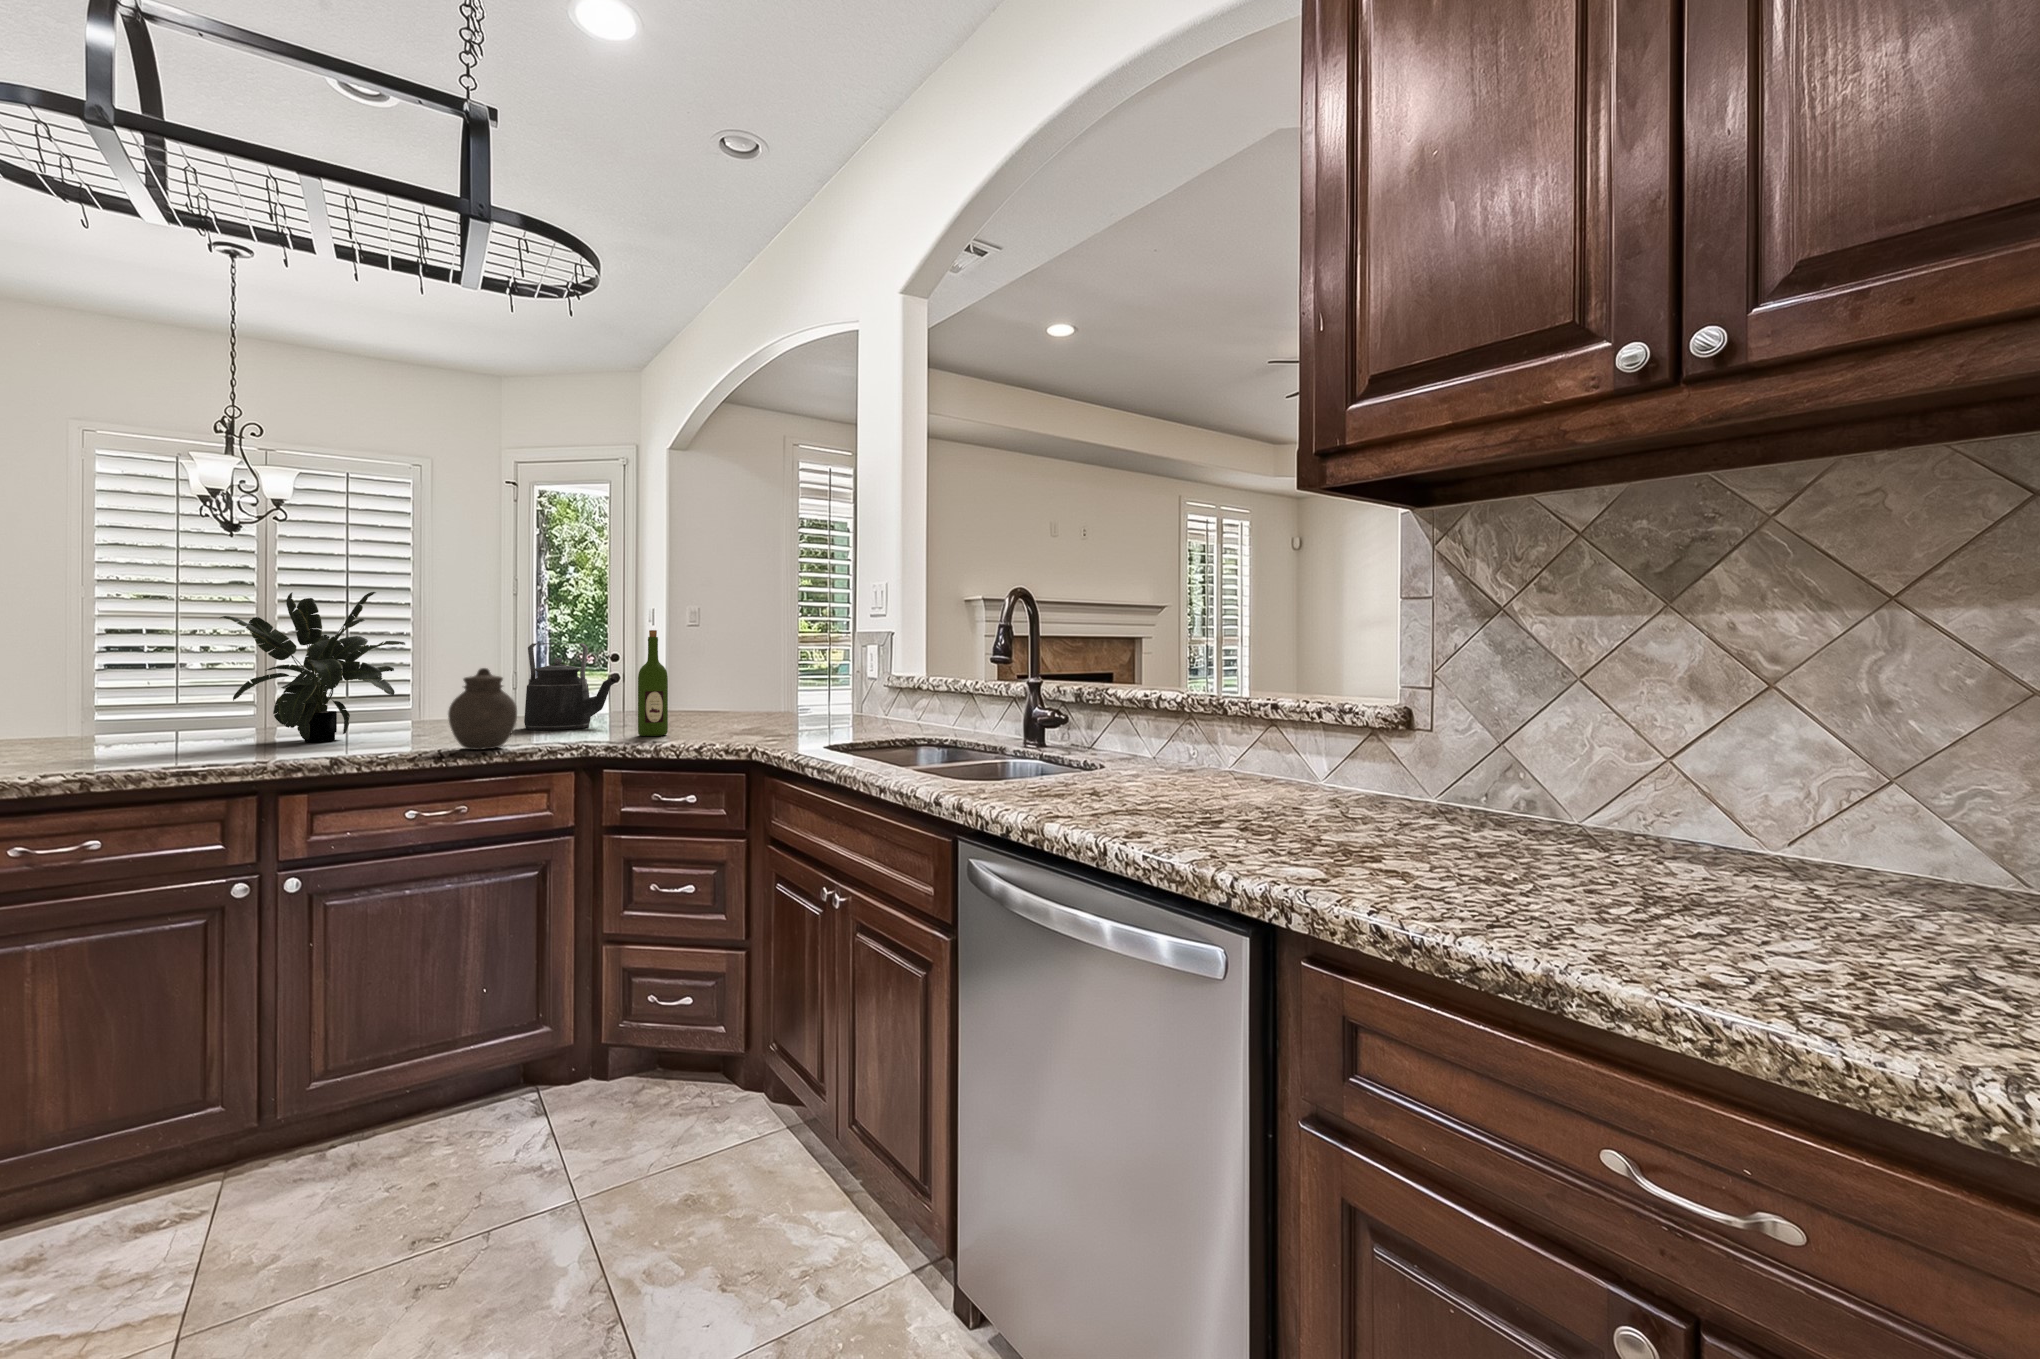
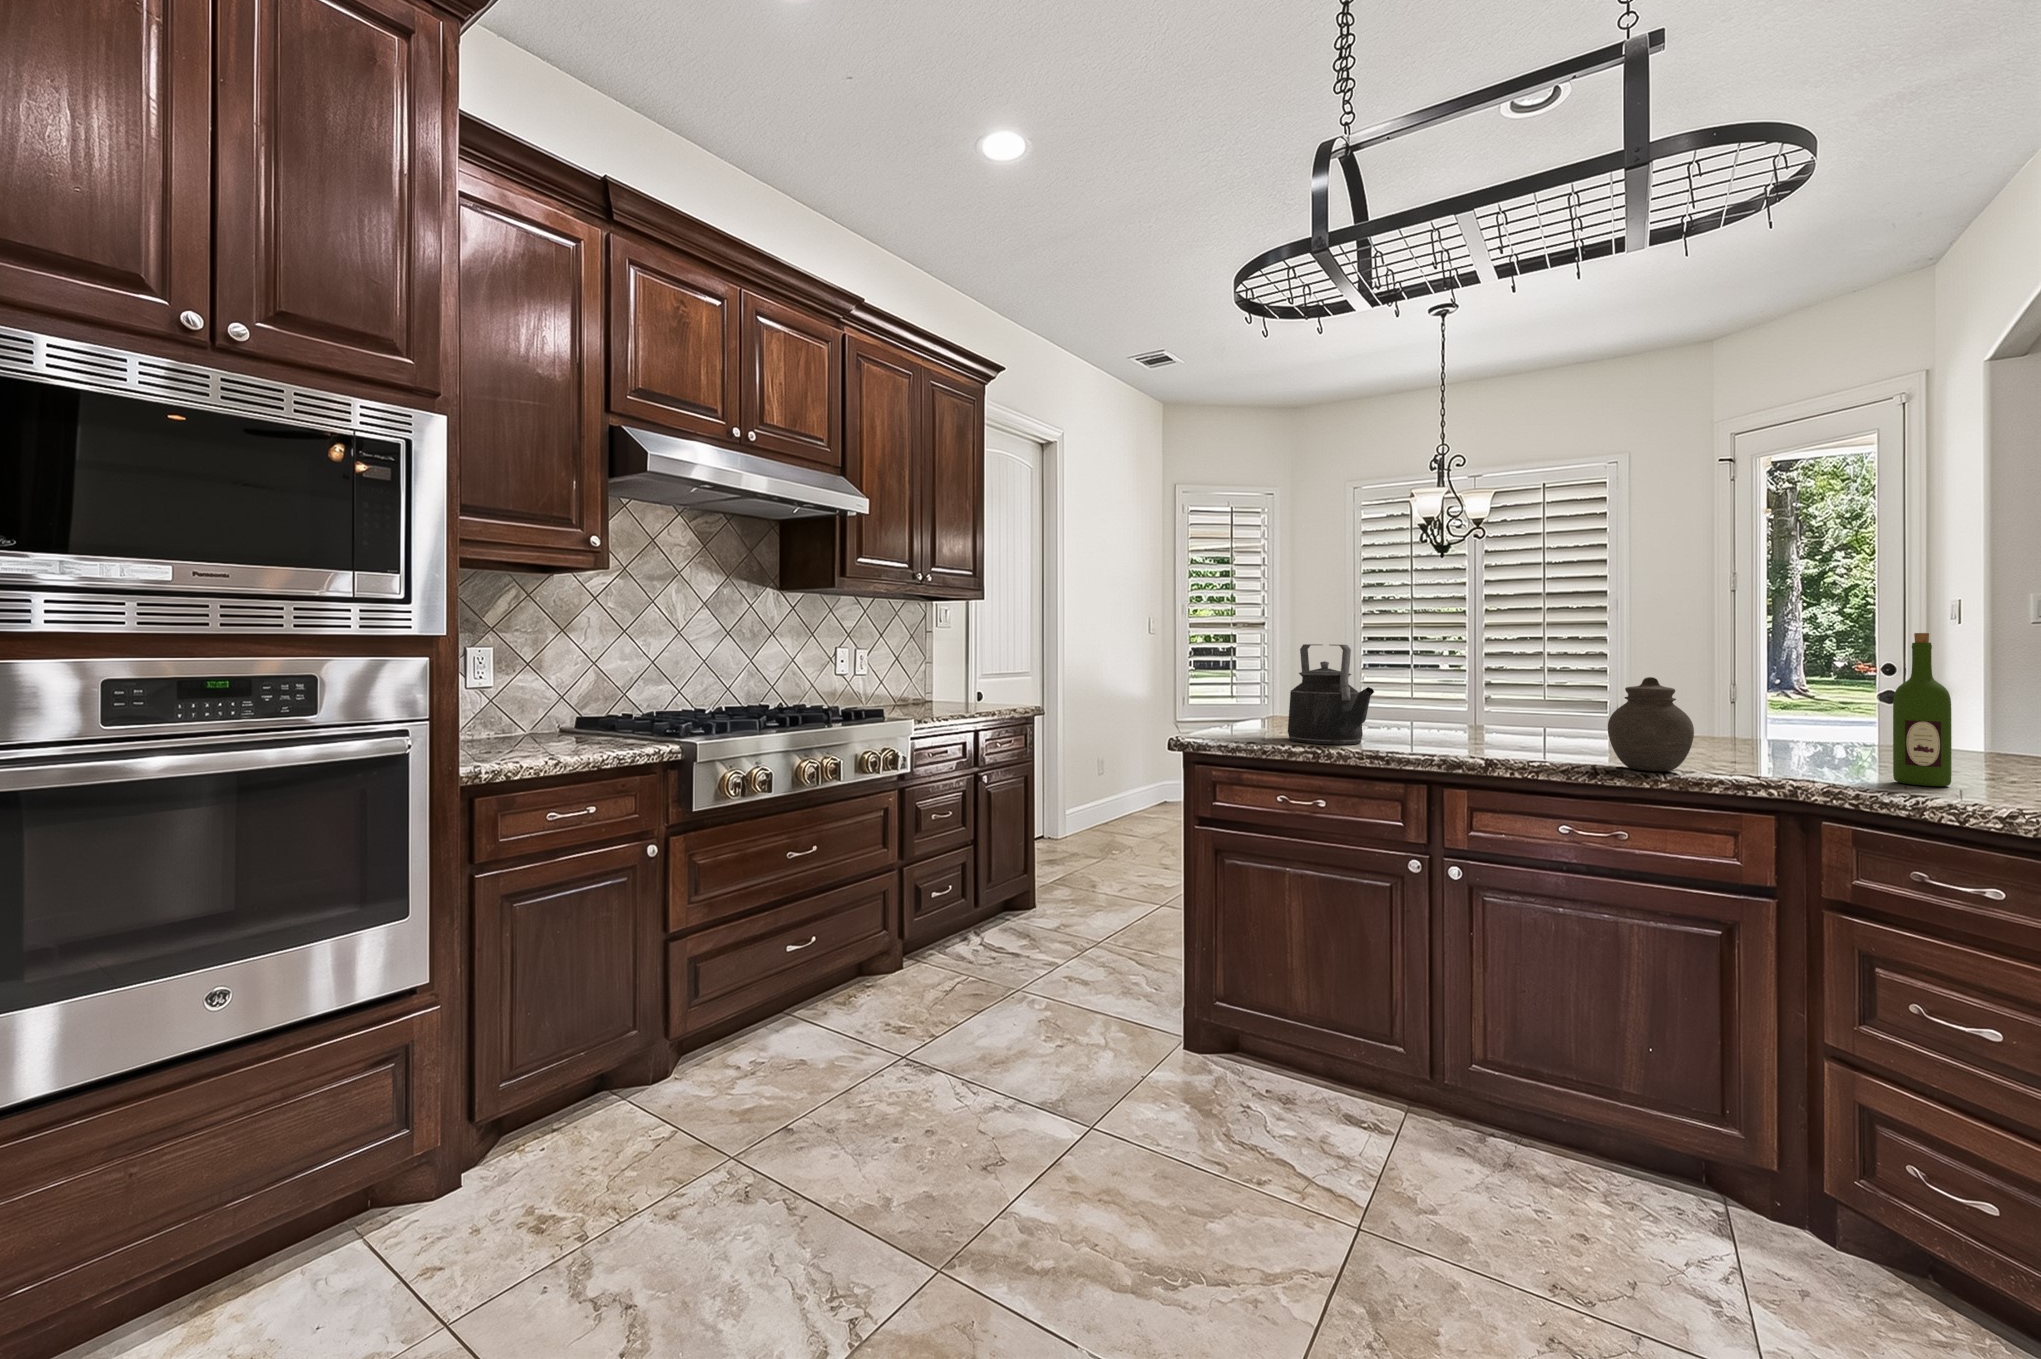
potted plant: present [220,592,405,742] -> none [1409,596,1572,742]
kettle: present [524,643,616,730] -> present [1288,644,1374,745]

